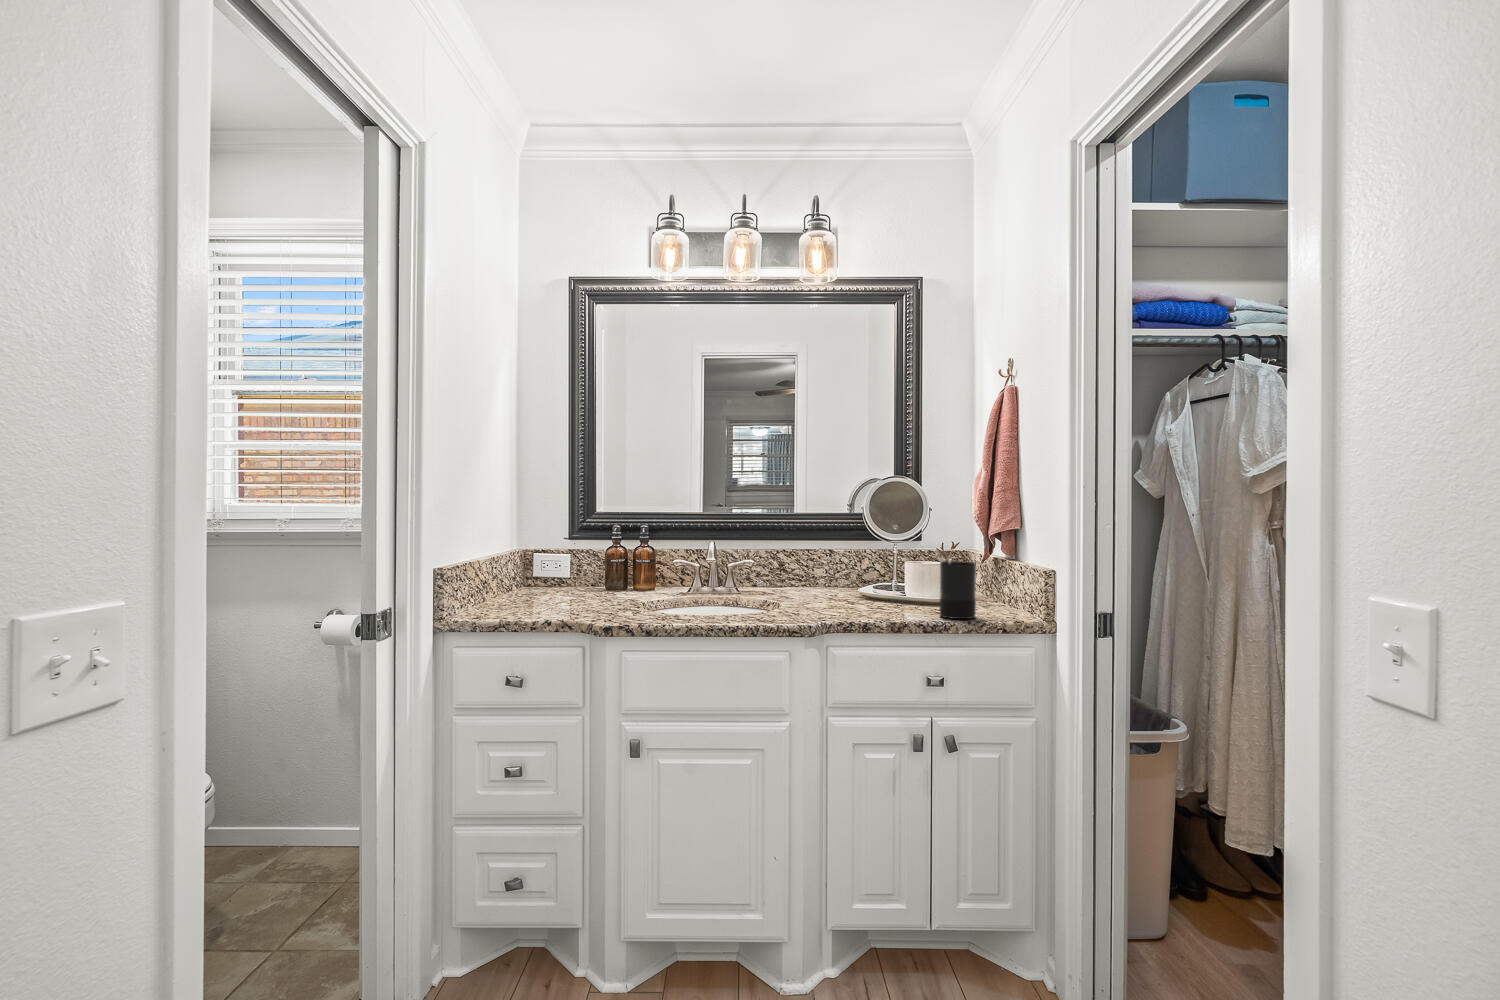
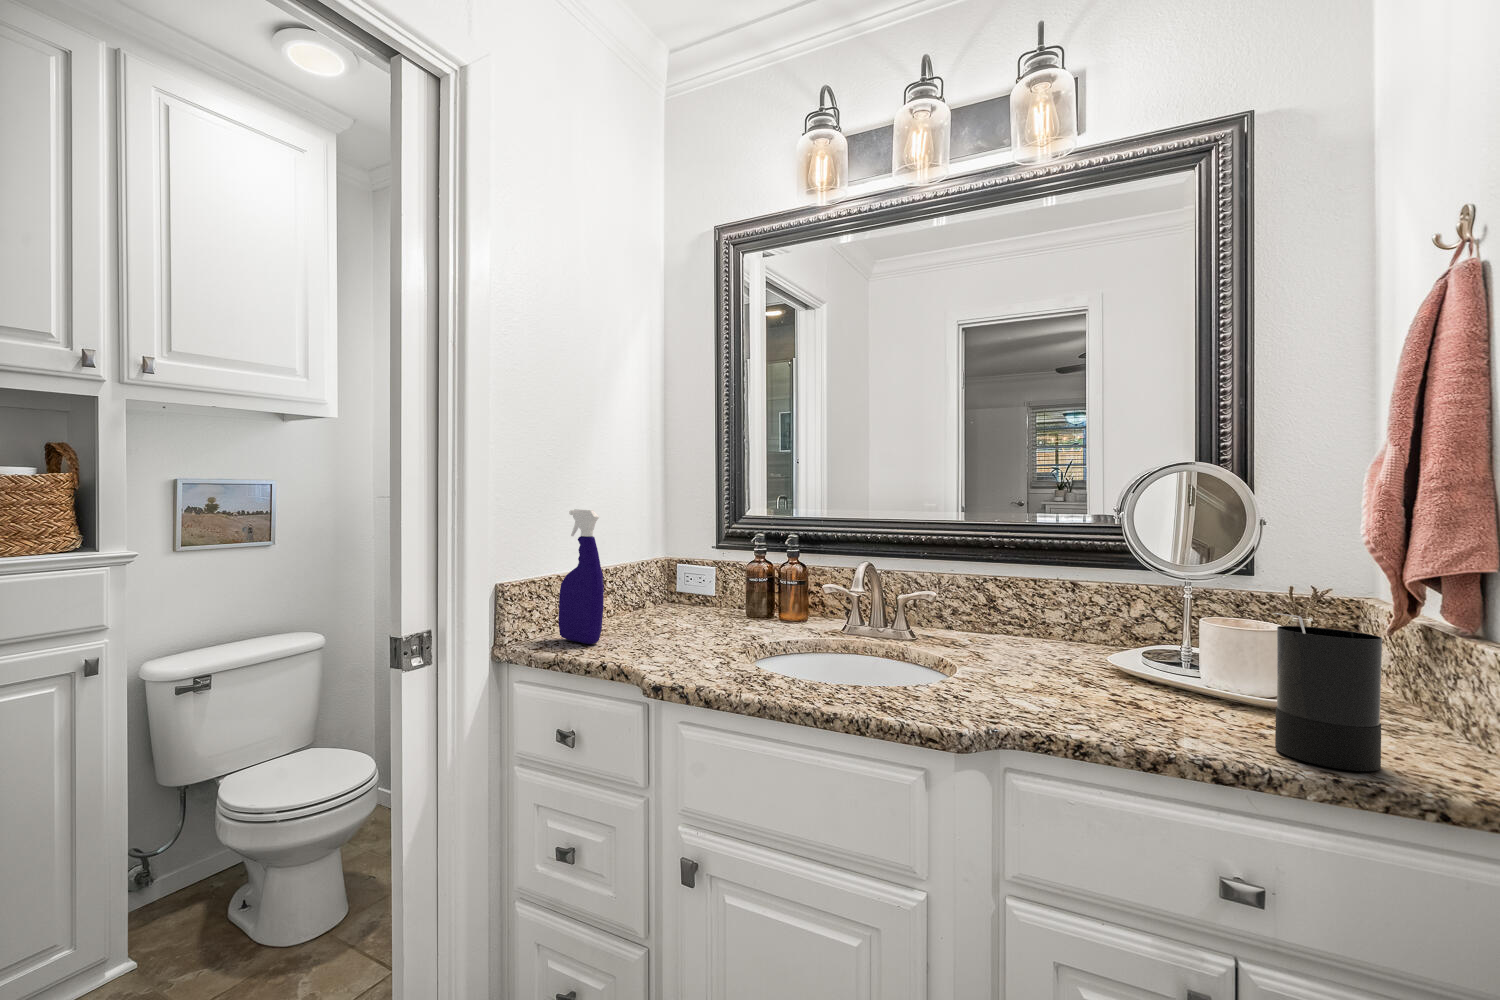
spray bottle: none [514,518,554,614] -> present [559,509,604,644]

